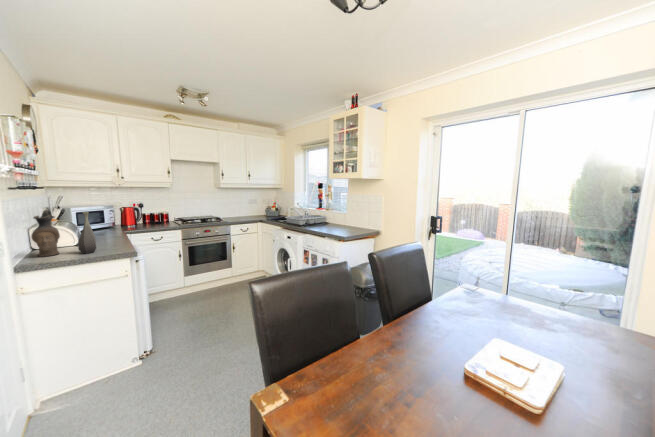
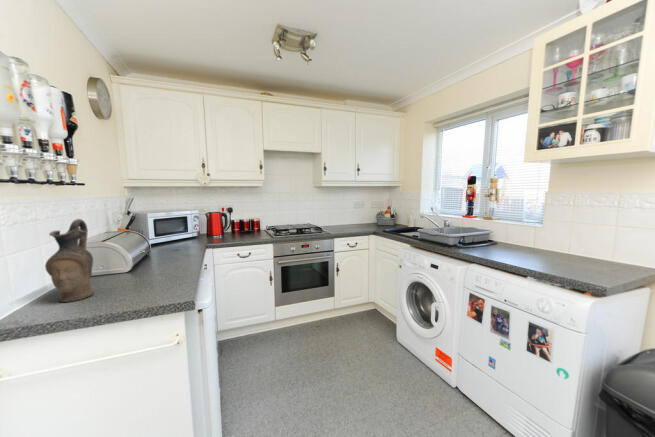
bottle: present [79,212,96,254] -> none [116,225,146,300]

